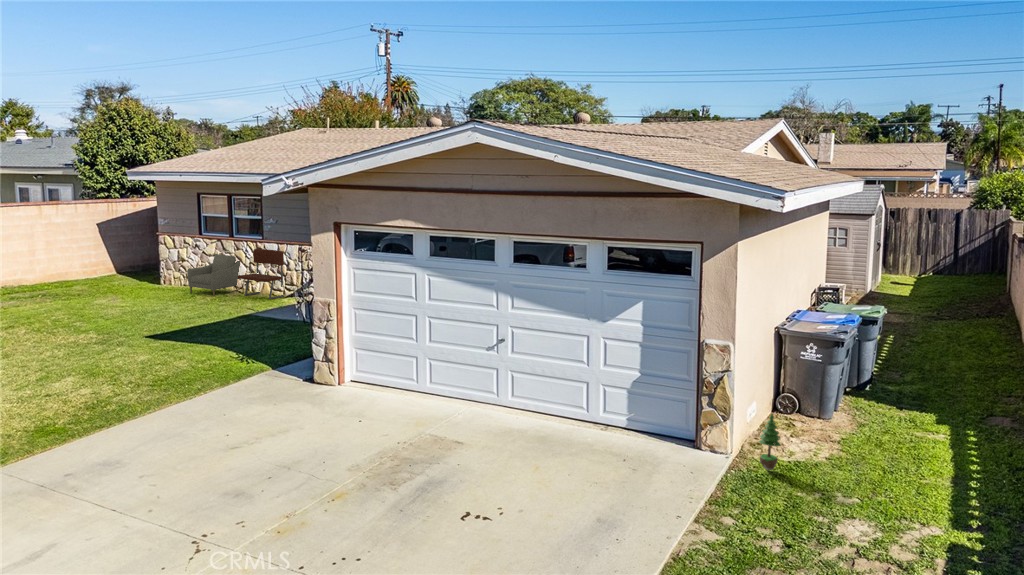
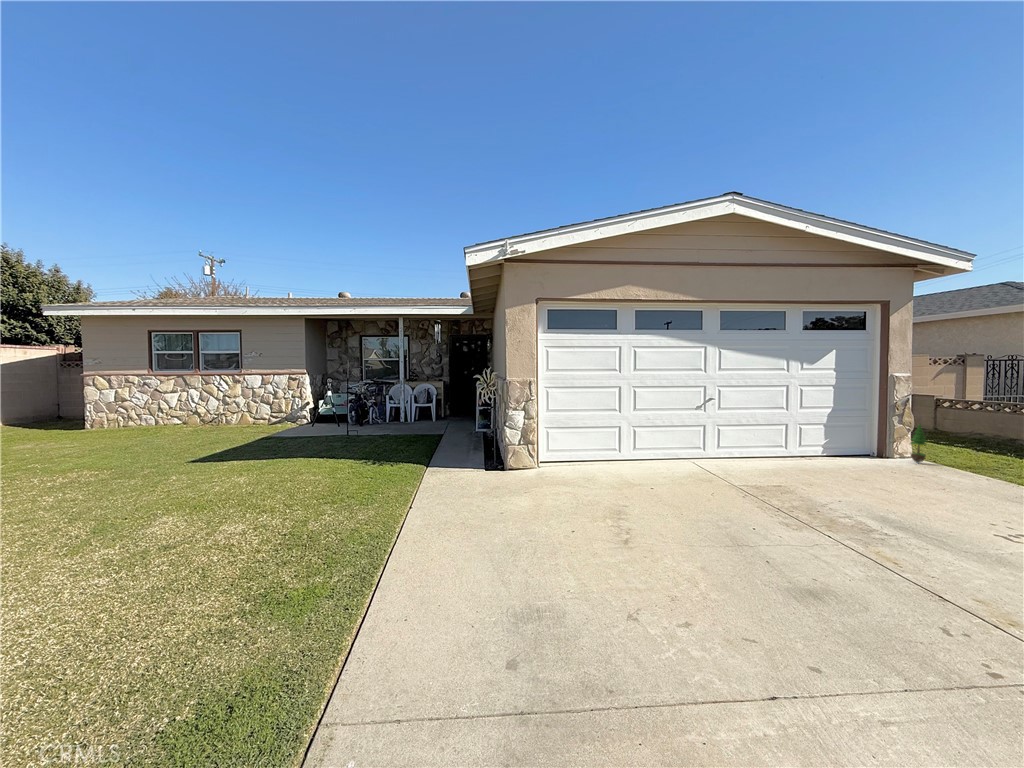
bench: present [238,249,284,299] -> none [221,381,273,427]
chair: present [187,254,240,296] -> none [151,390,213,430]

